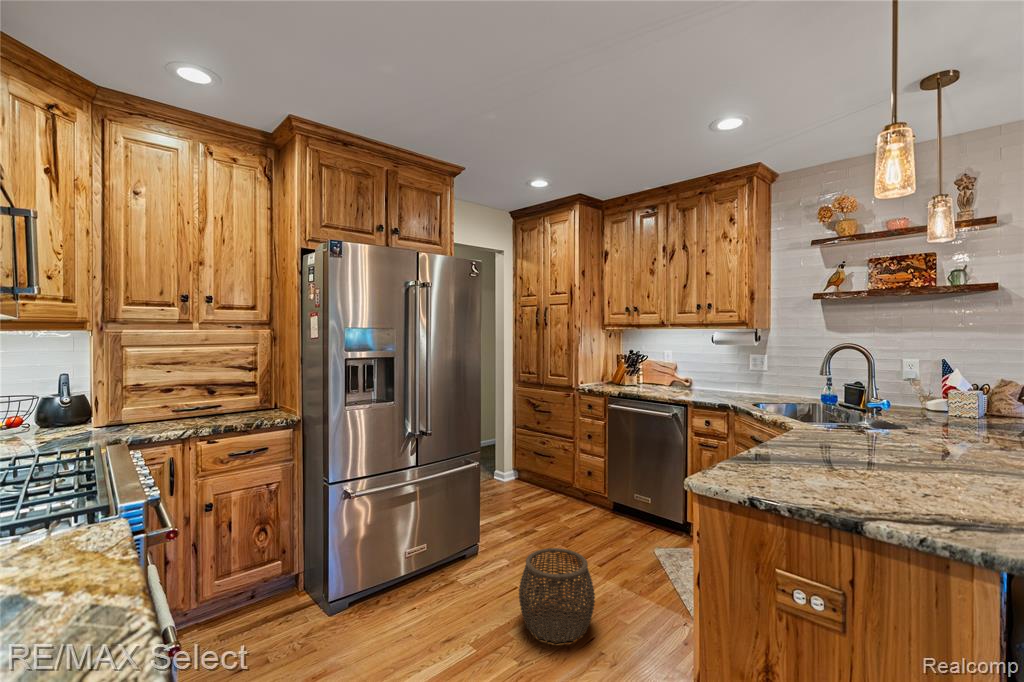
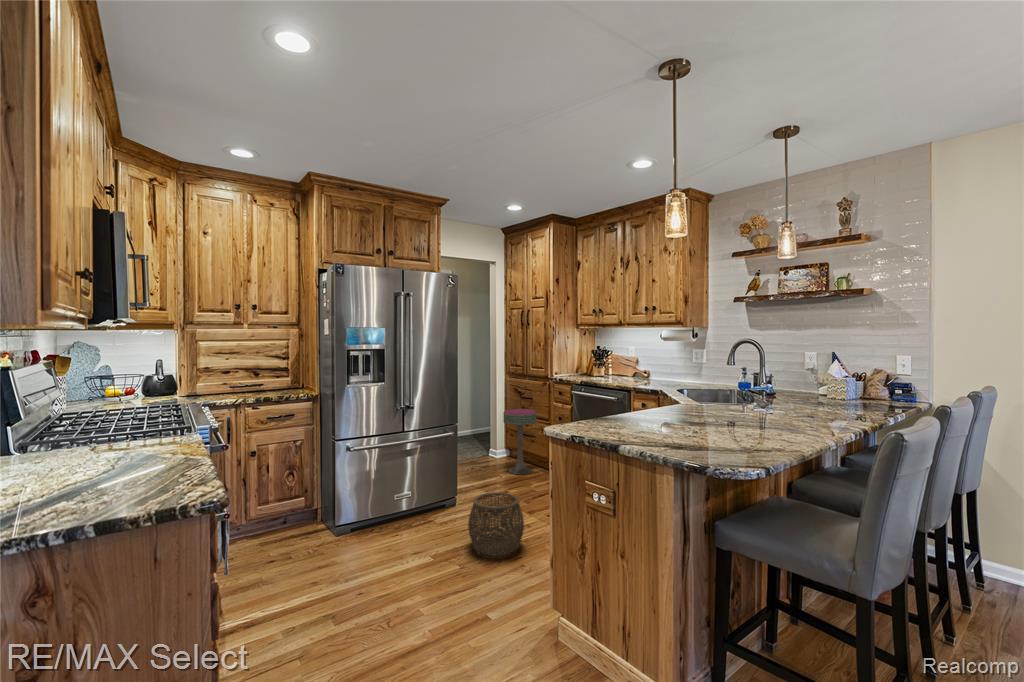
bar stool: none [519,425,559,505] -> present [503,409,537,474]

